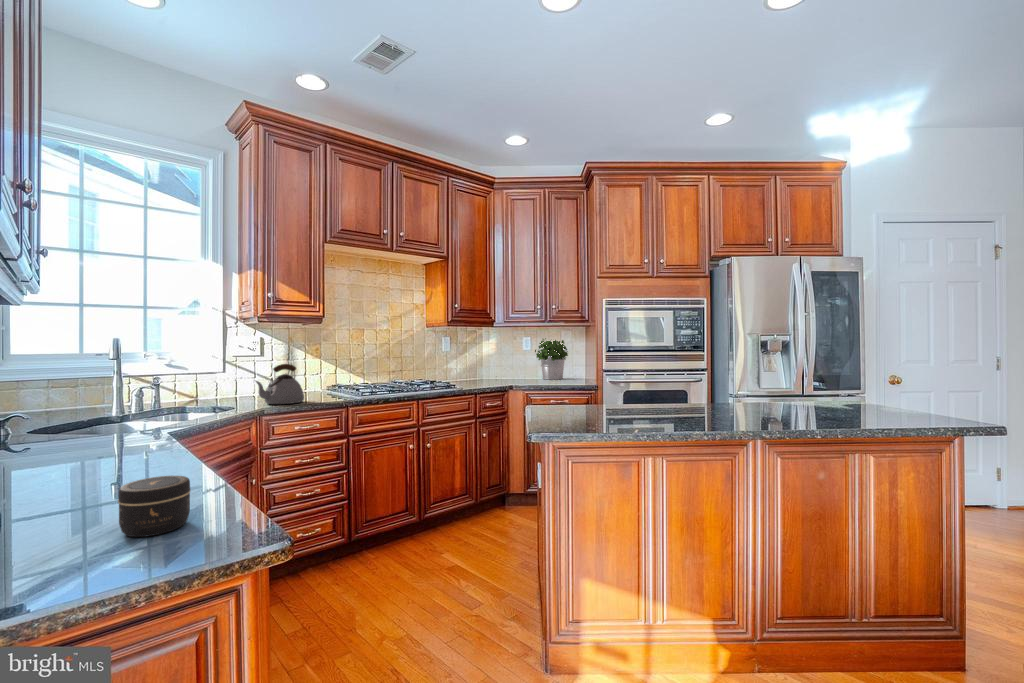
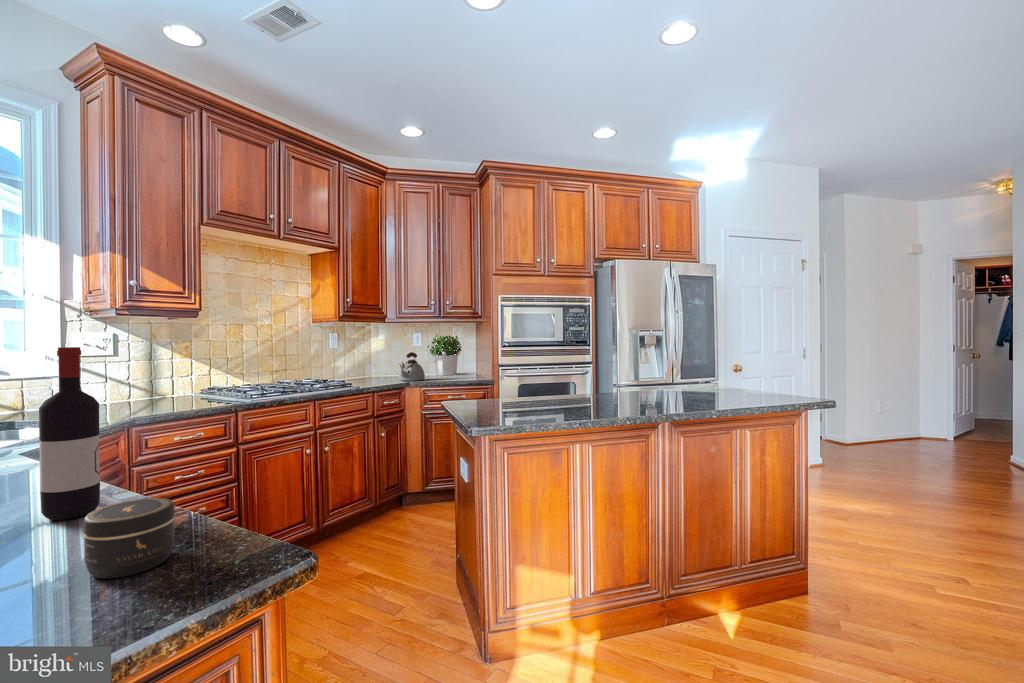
wine bottle: none [133,351,176,487] -> present [39,347,100,520]
kettle: present [256,364,304,404] -> present [399,352,425,381]

